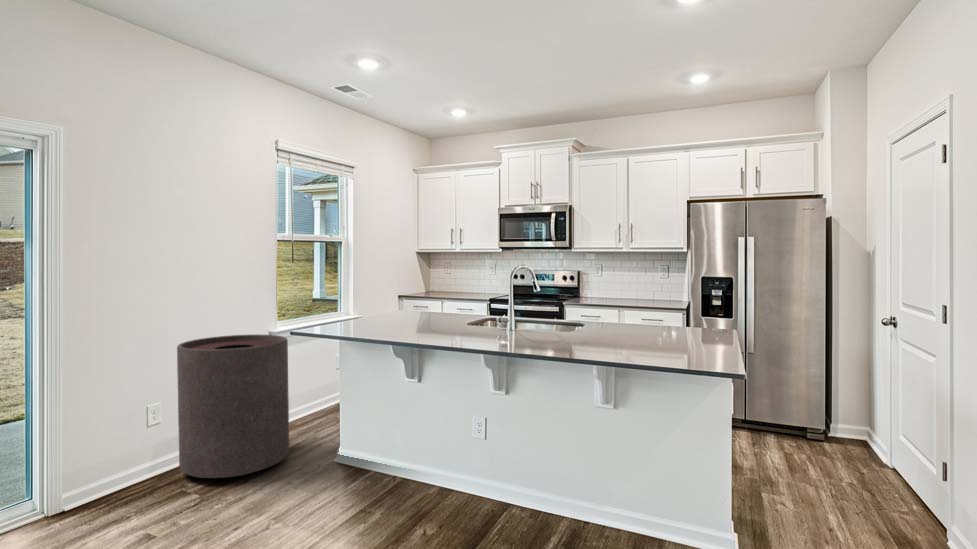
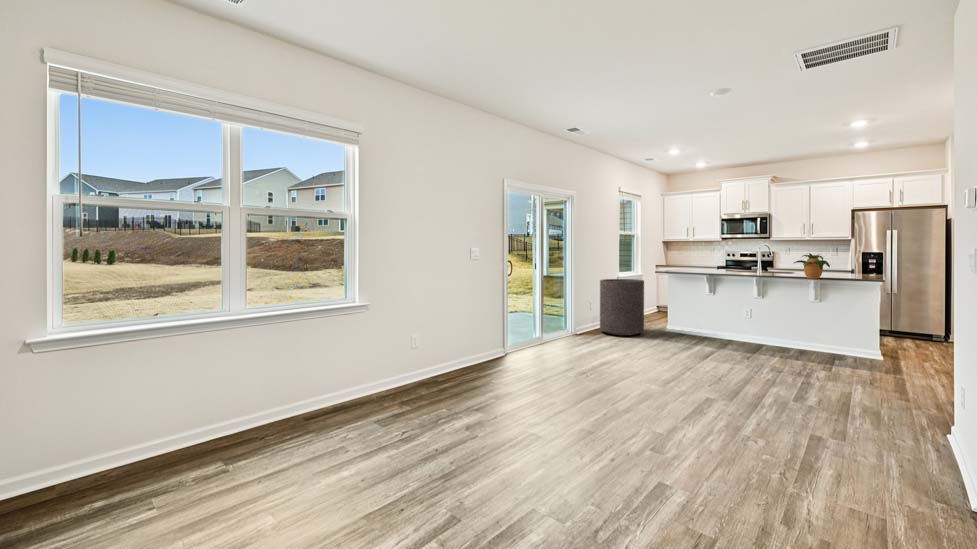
potted plant: none [552,286,629,350] -> present [794,253,830,279]

